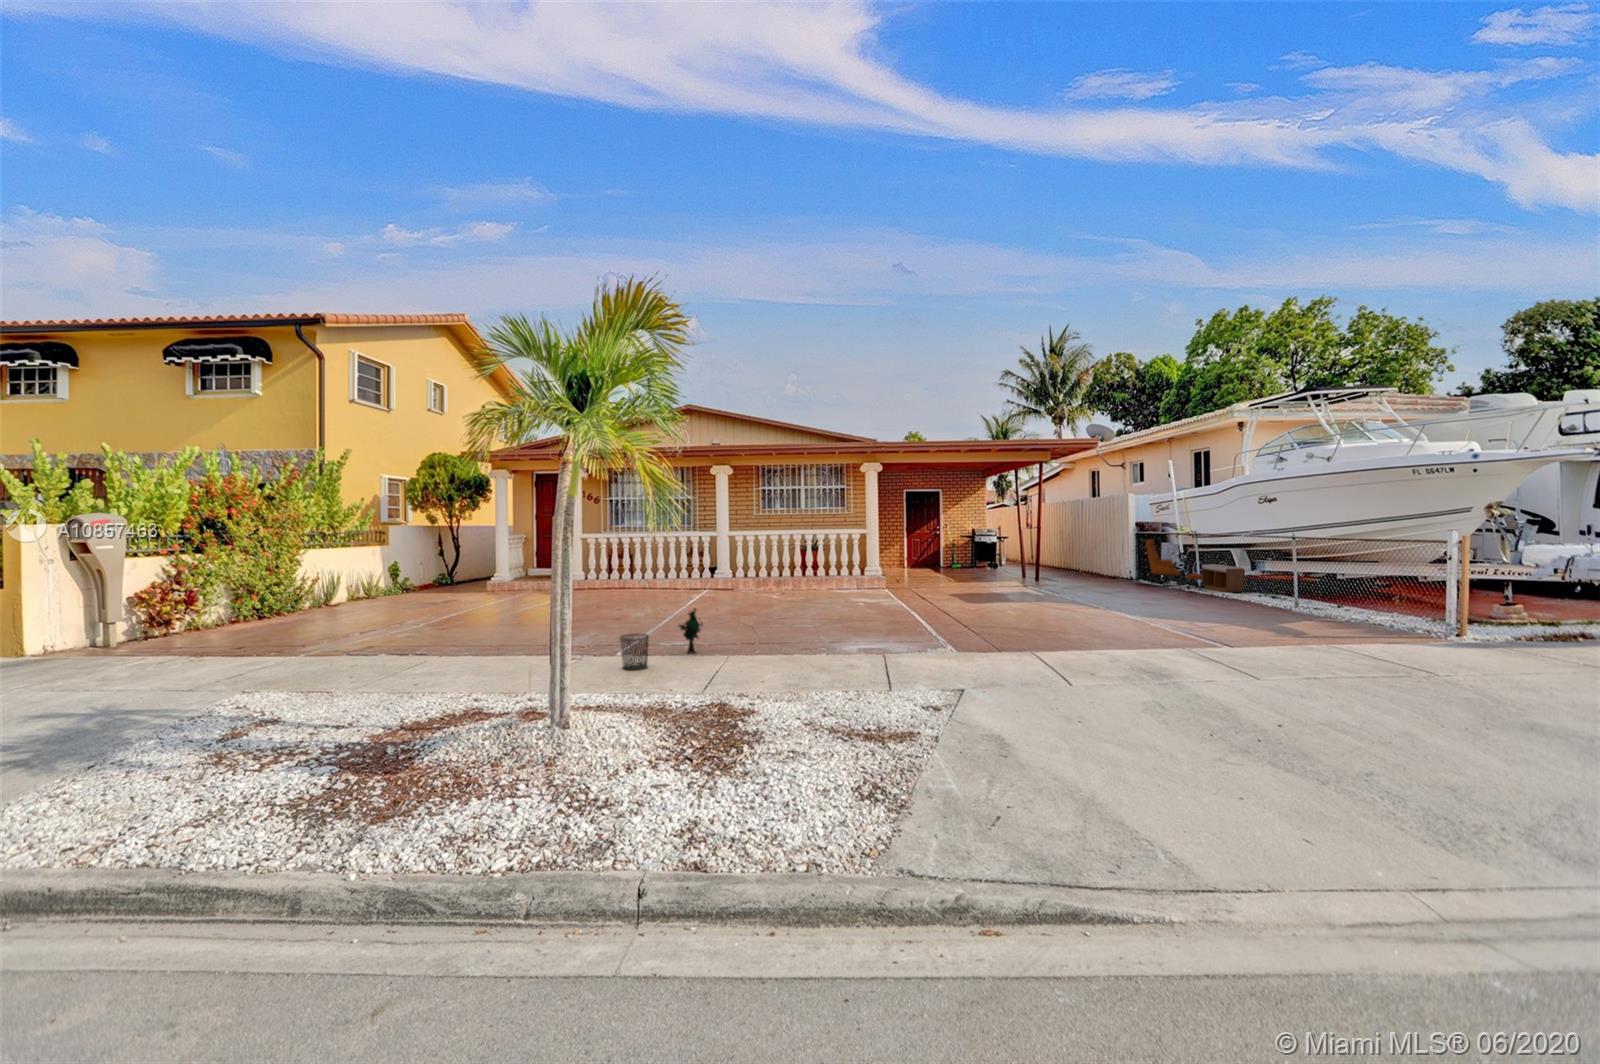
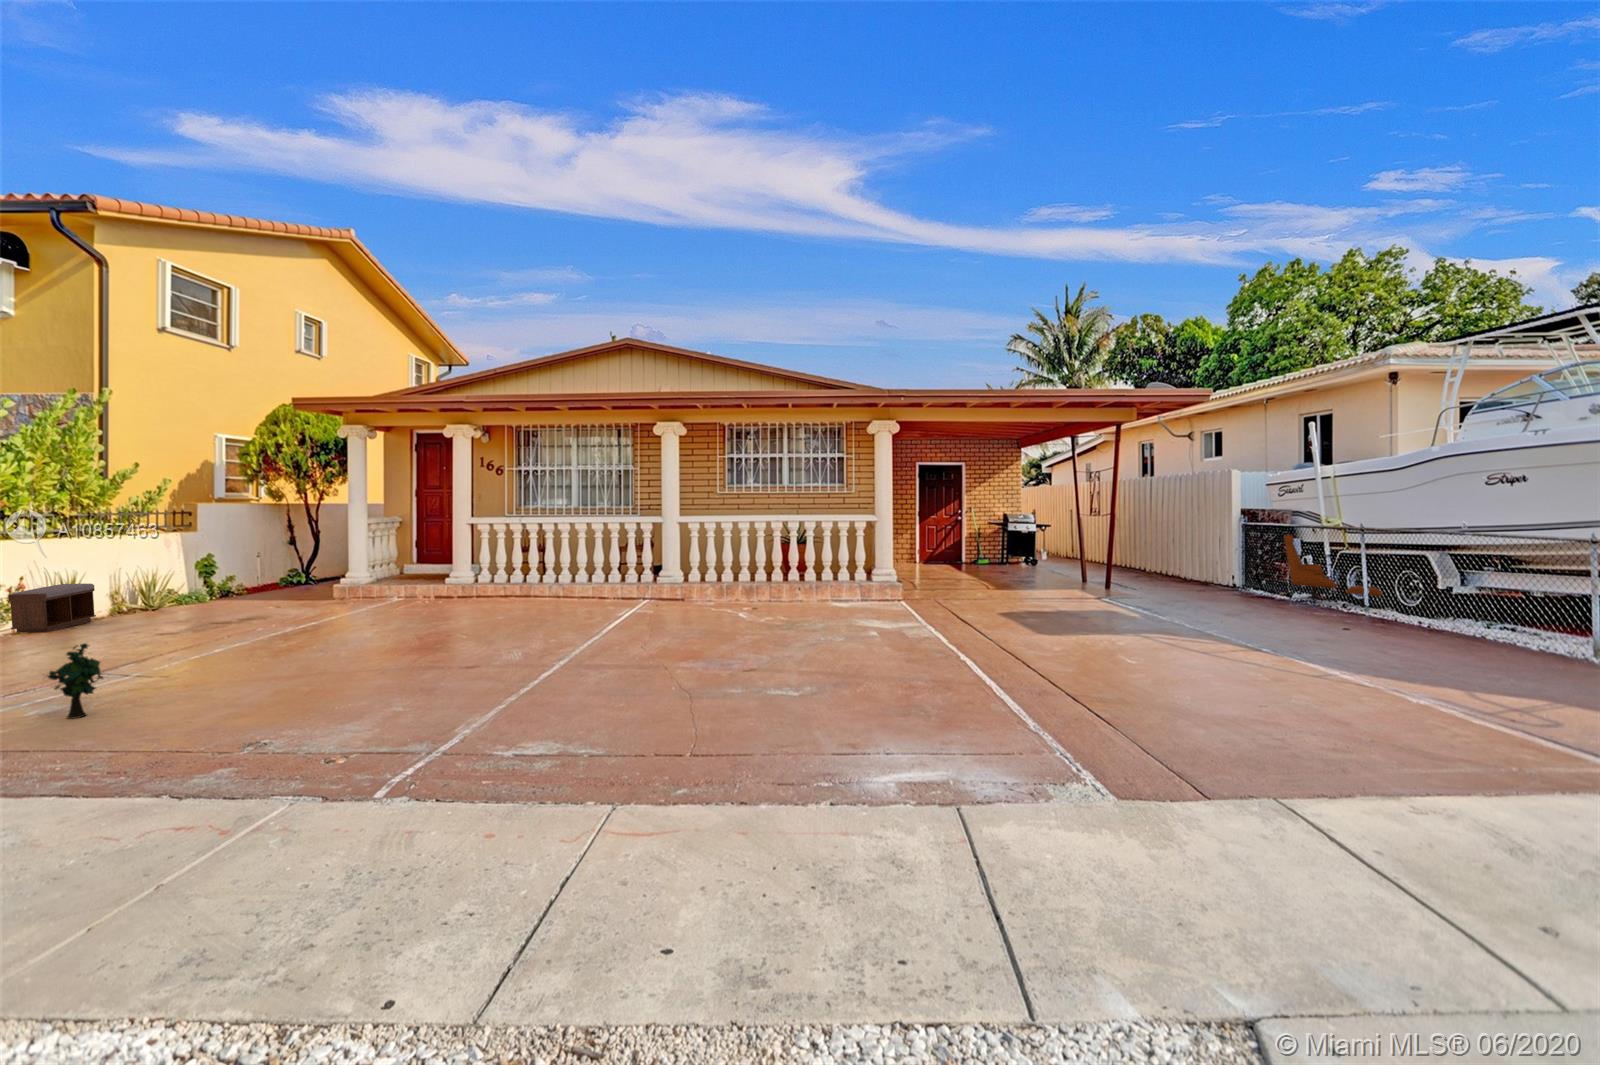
bench: present [1202,564,1245,592] -> present [8,584,96,633]
decorative plant: present [679,608,703,654] -> present [47,643,103,719]
waste bin: present [620,634,649,671] -> none [284,803,382,925]

